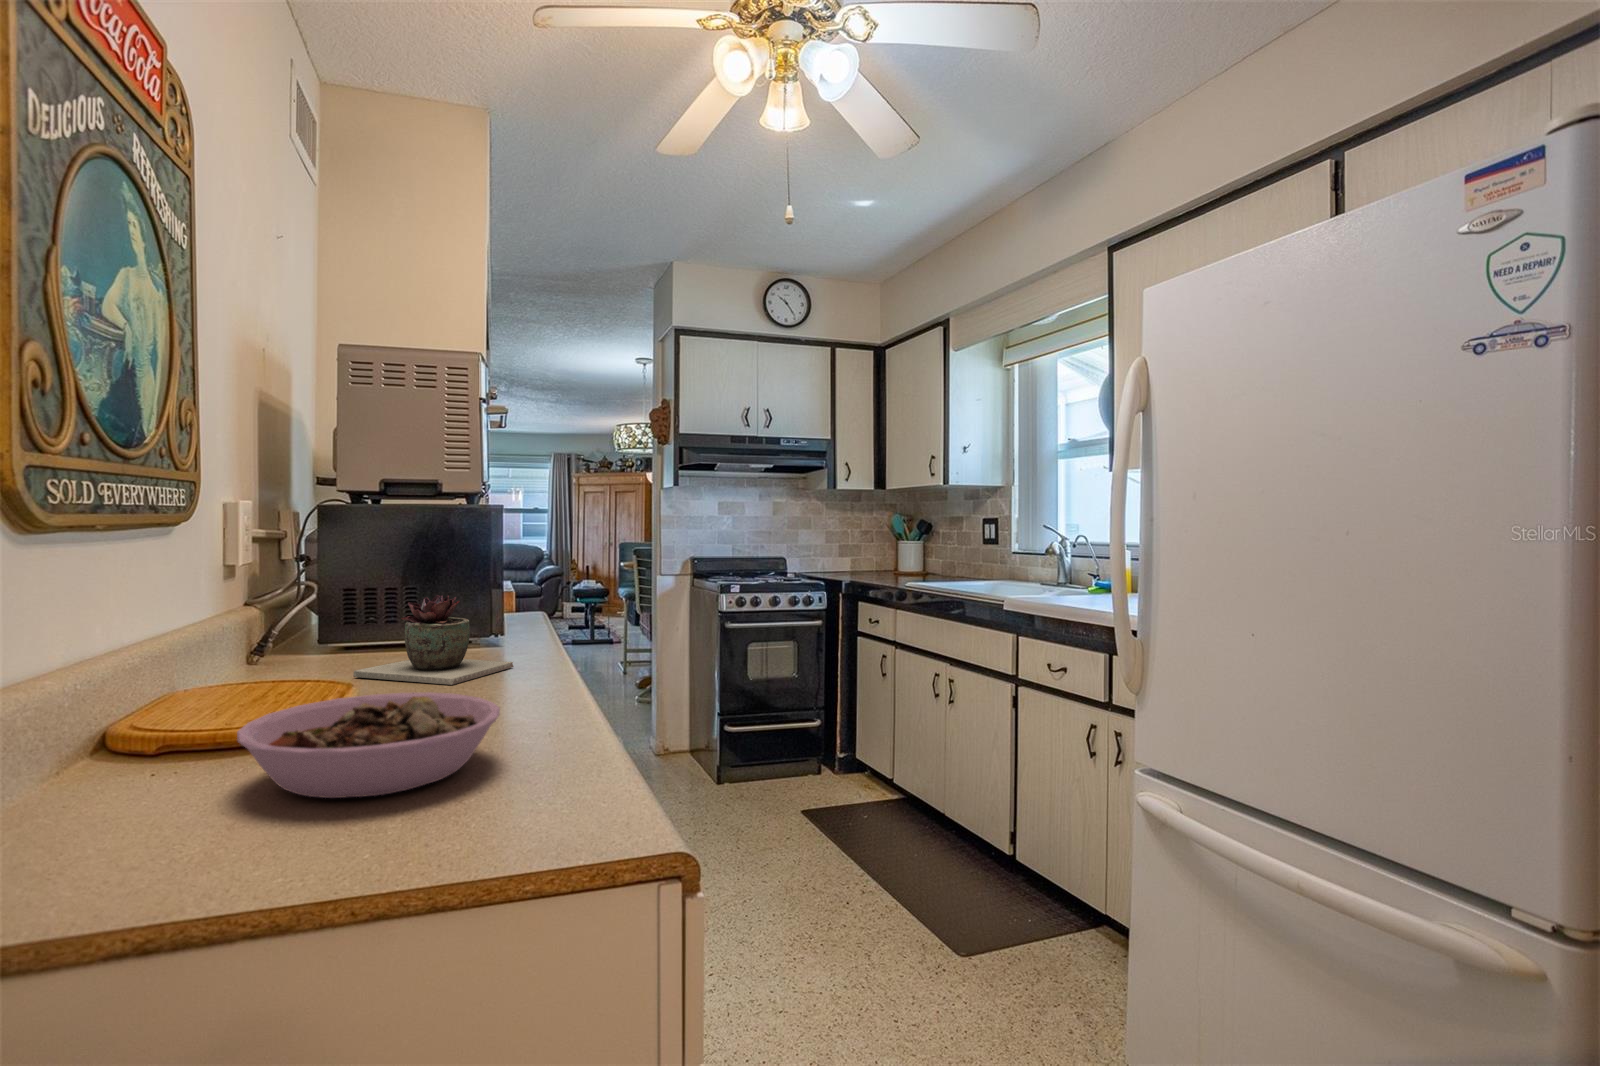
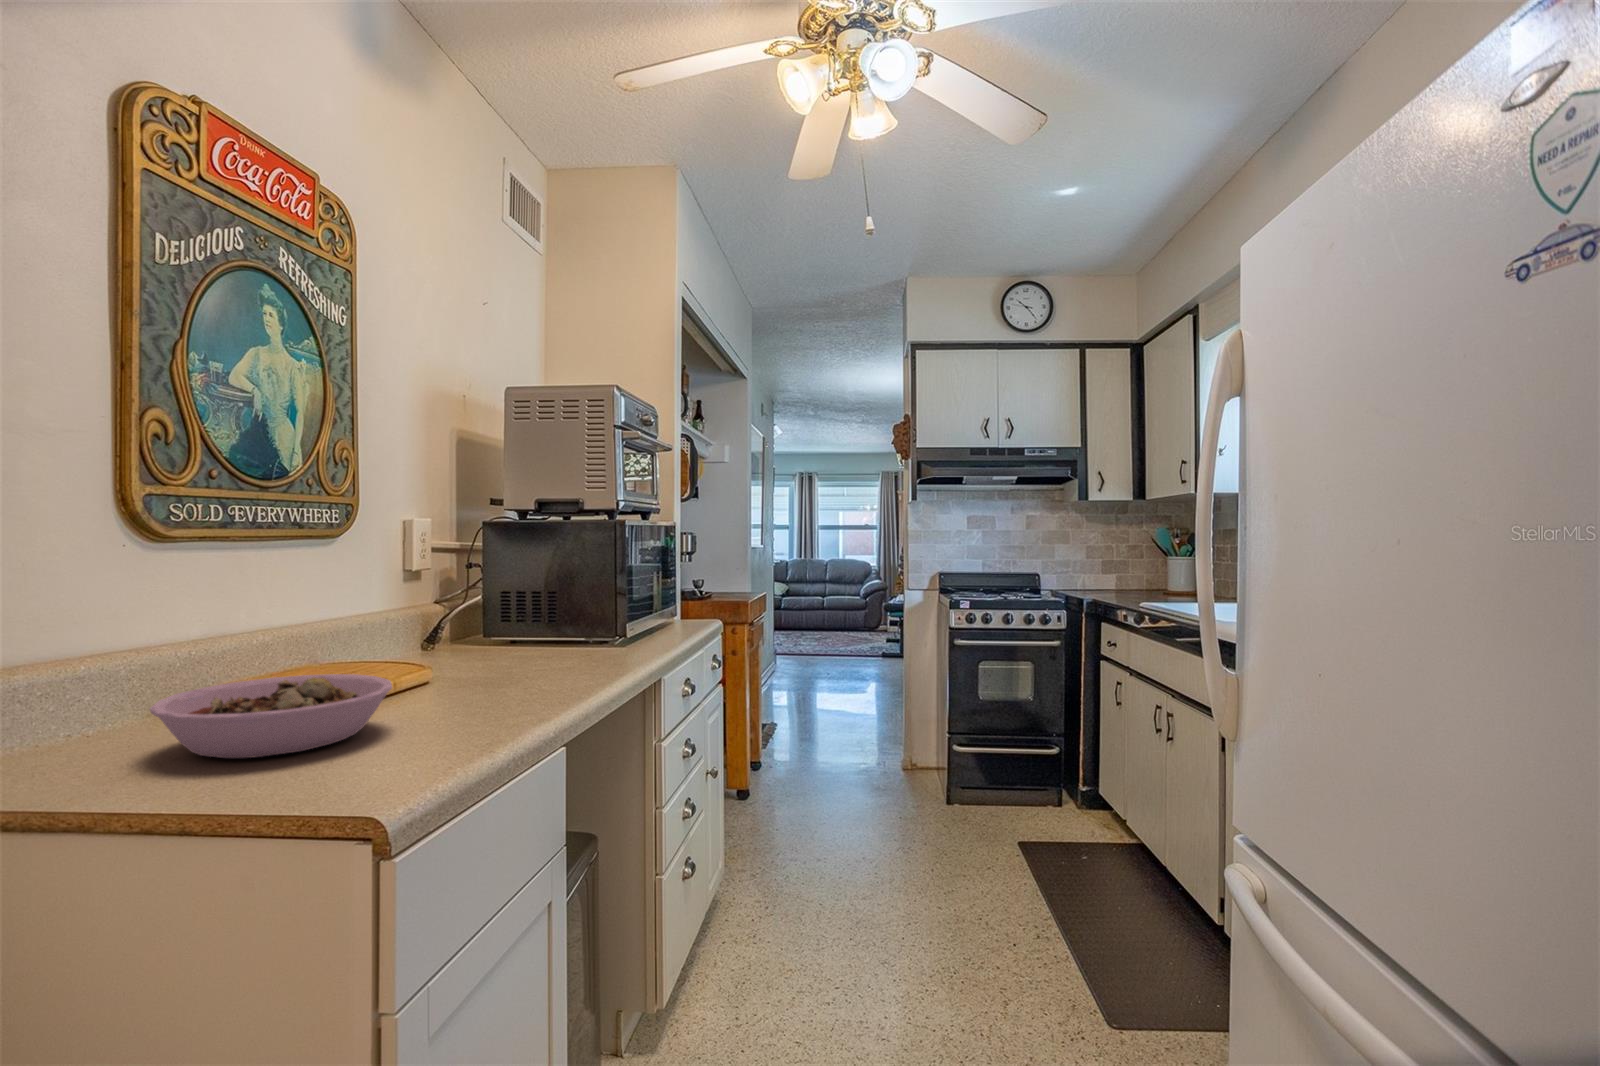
succulent plant: present [353,595,514,685] -> none [467,596,591,674]

